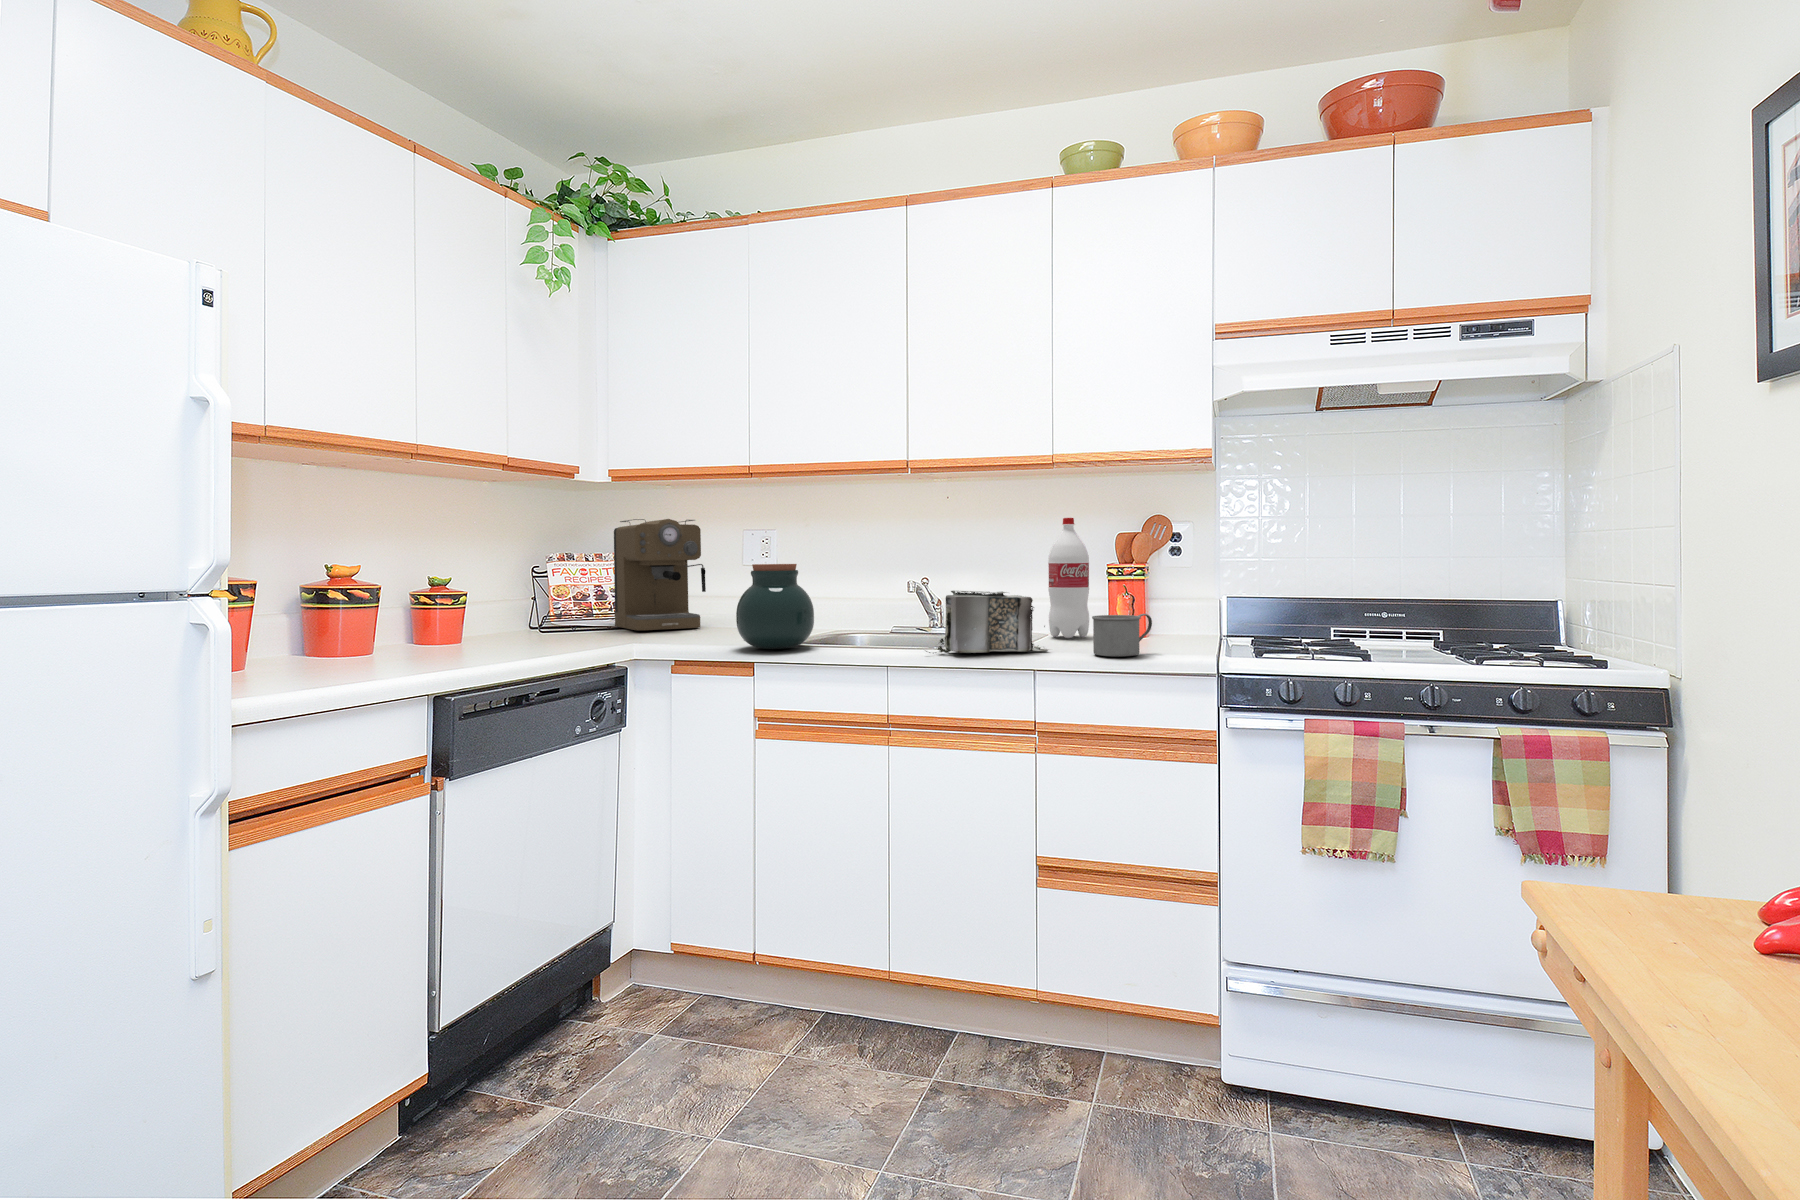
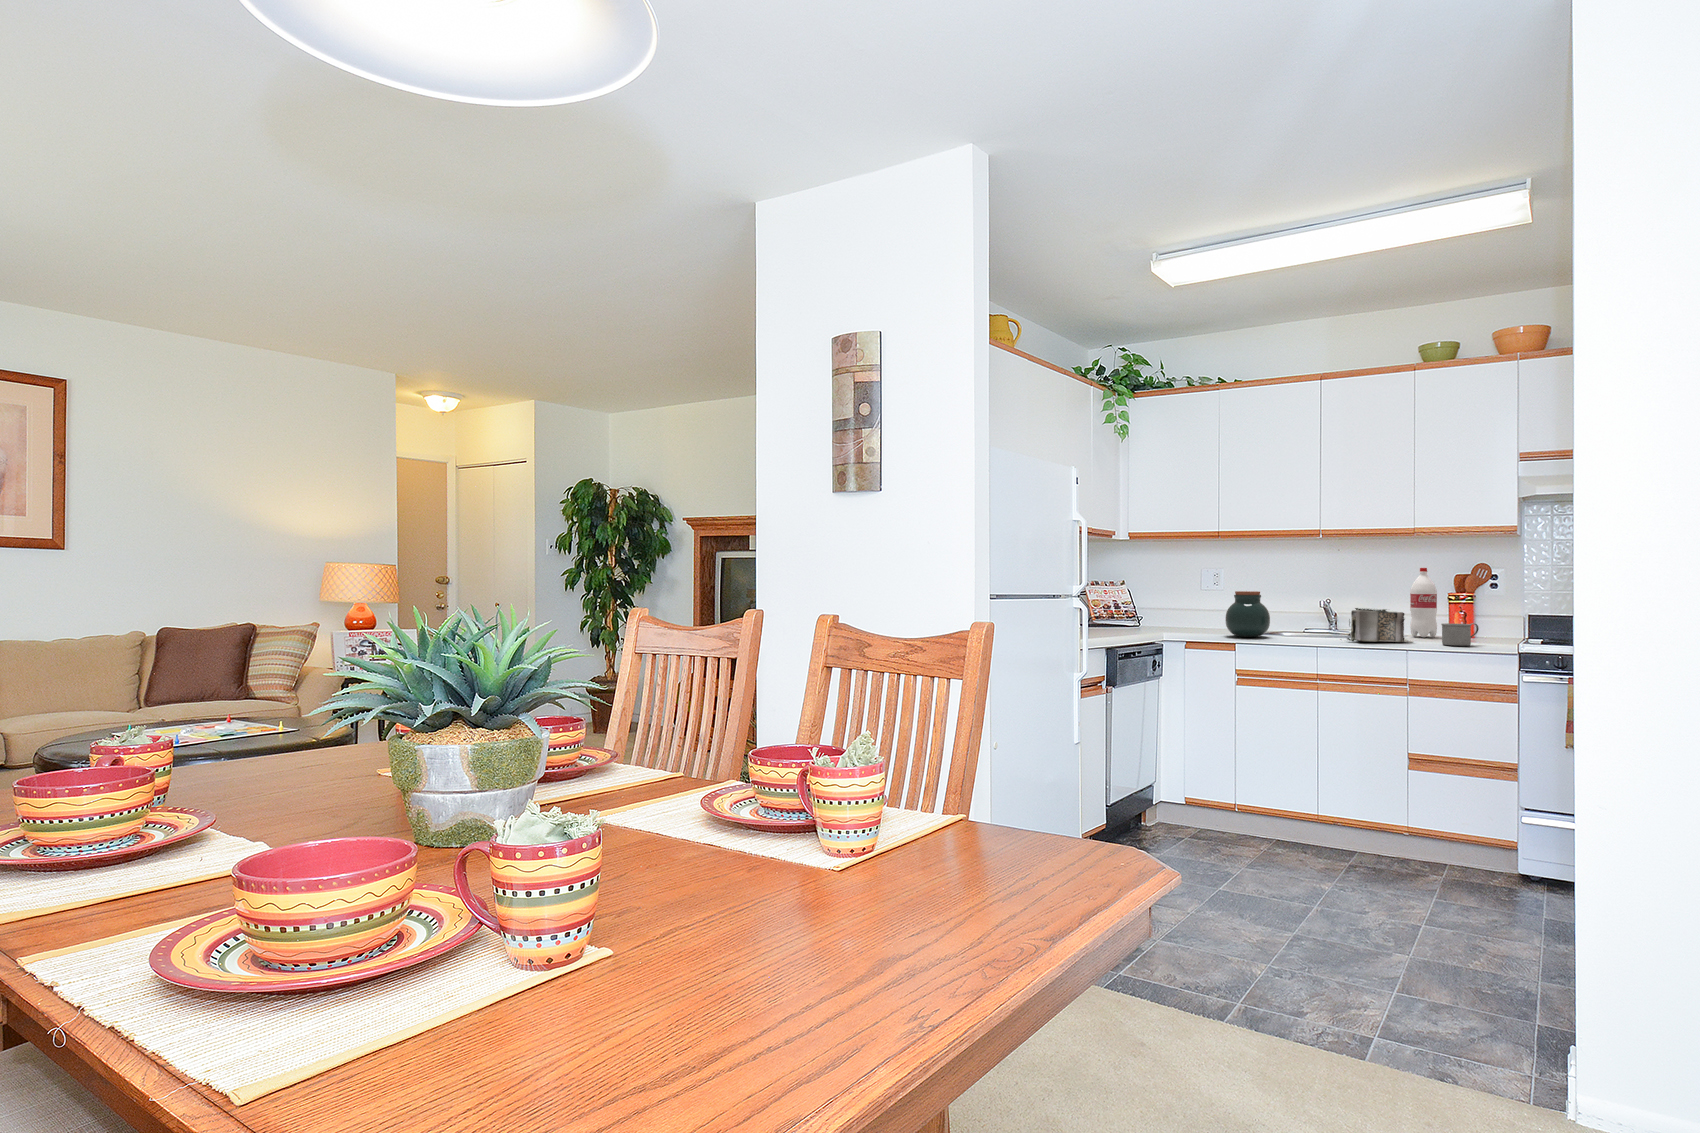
coffee maker: present [614,519,706,630] -> none [1126,564,1184,626]

